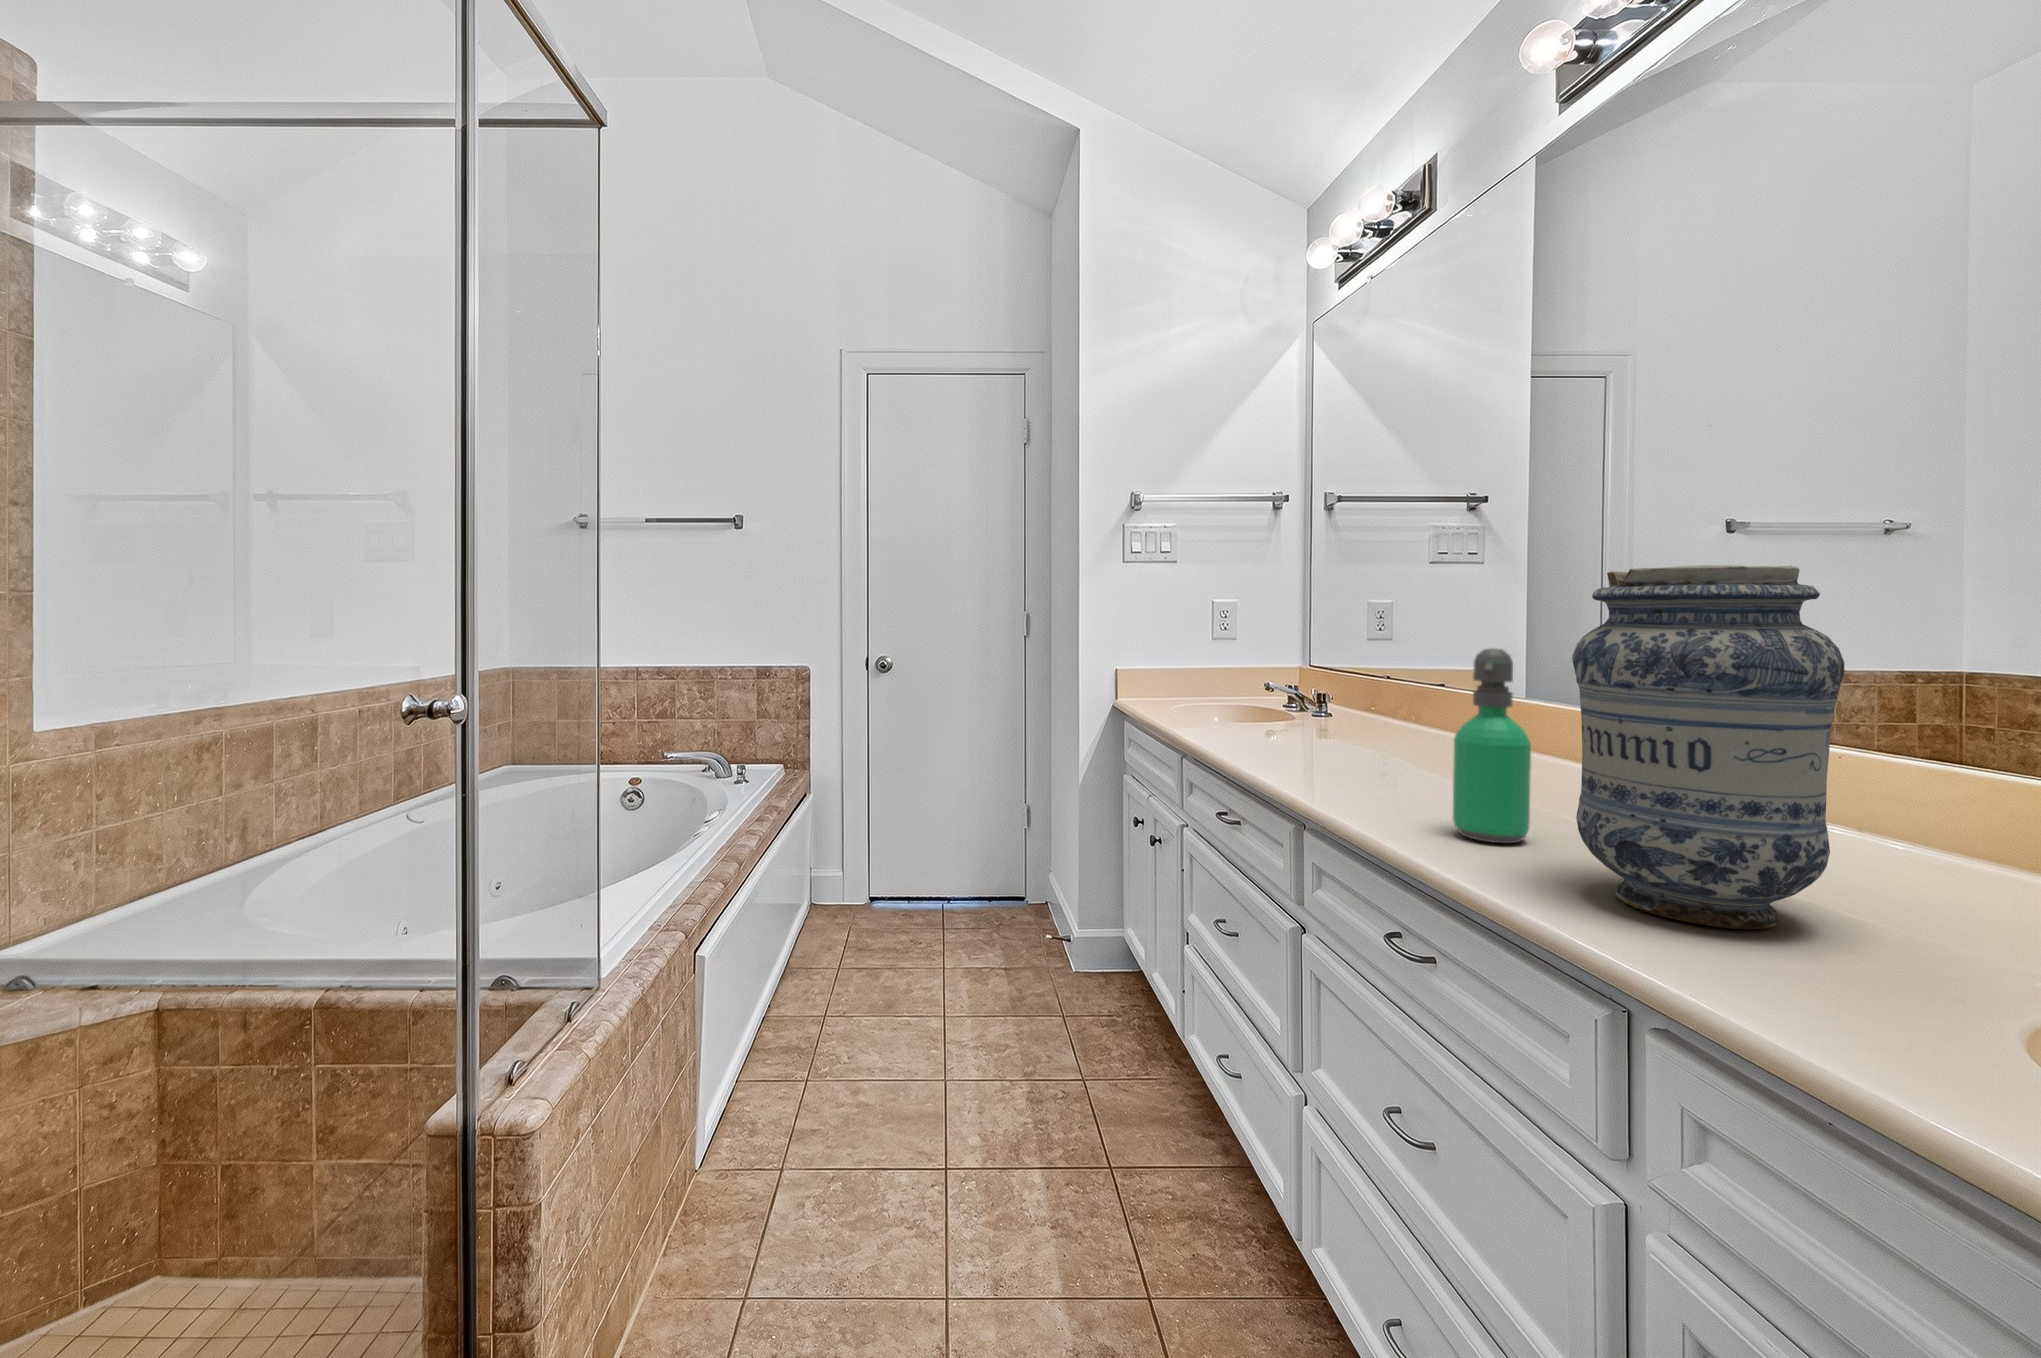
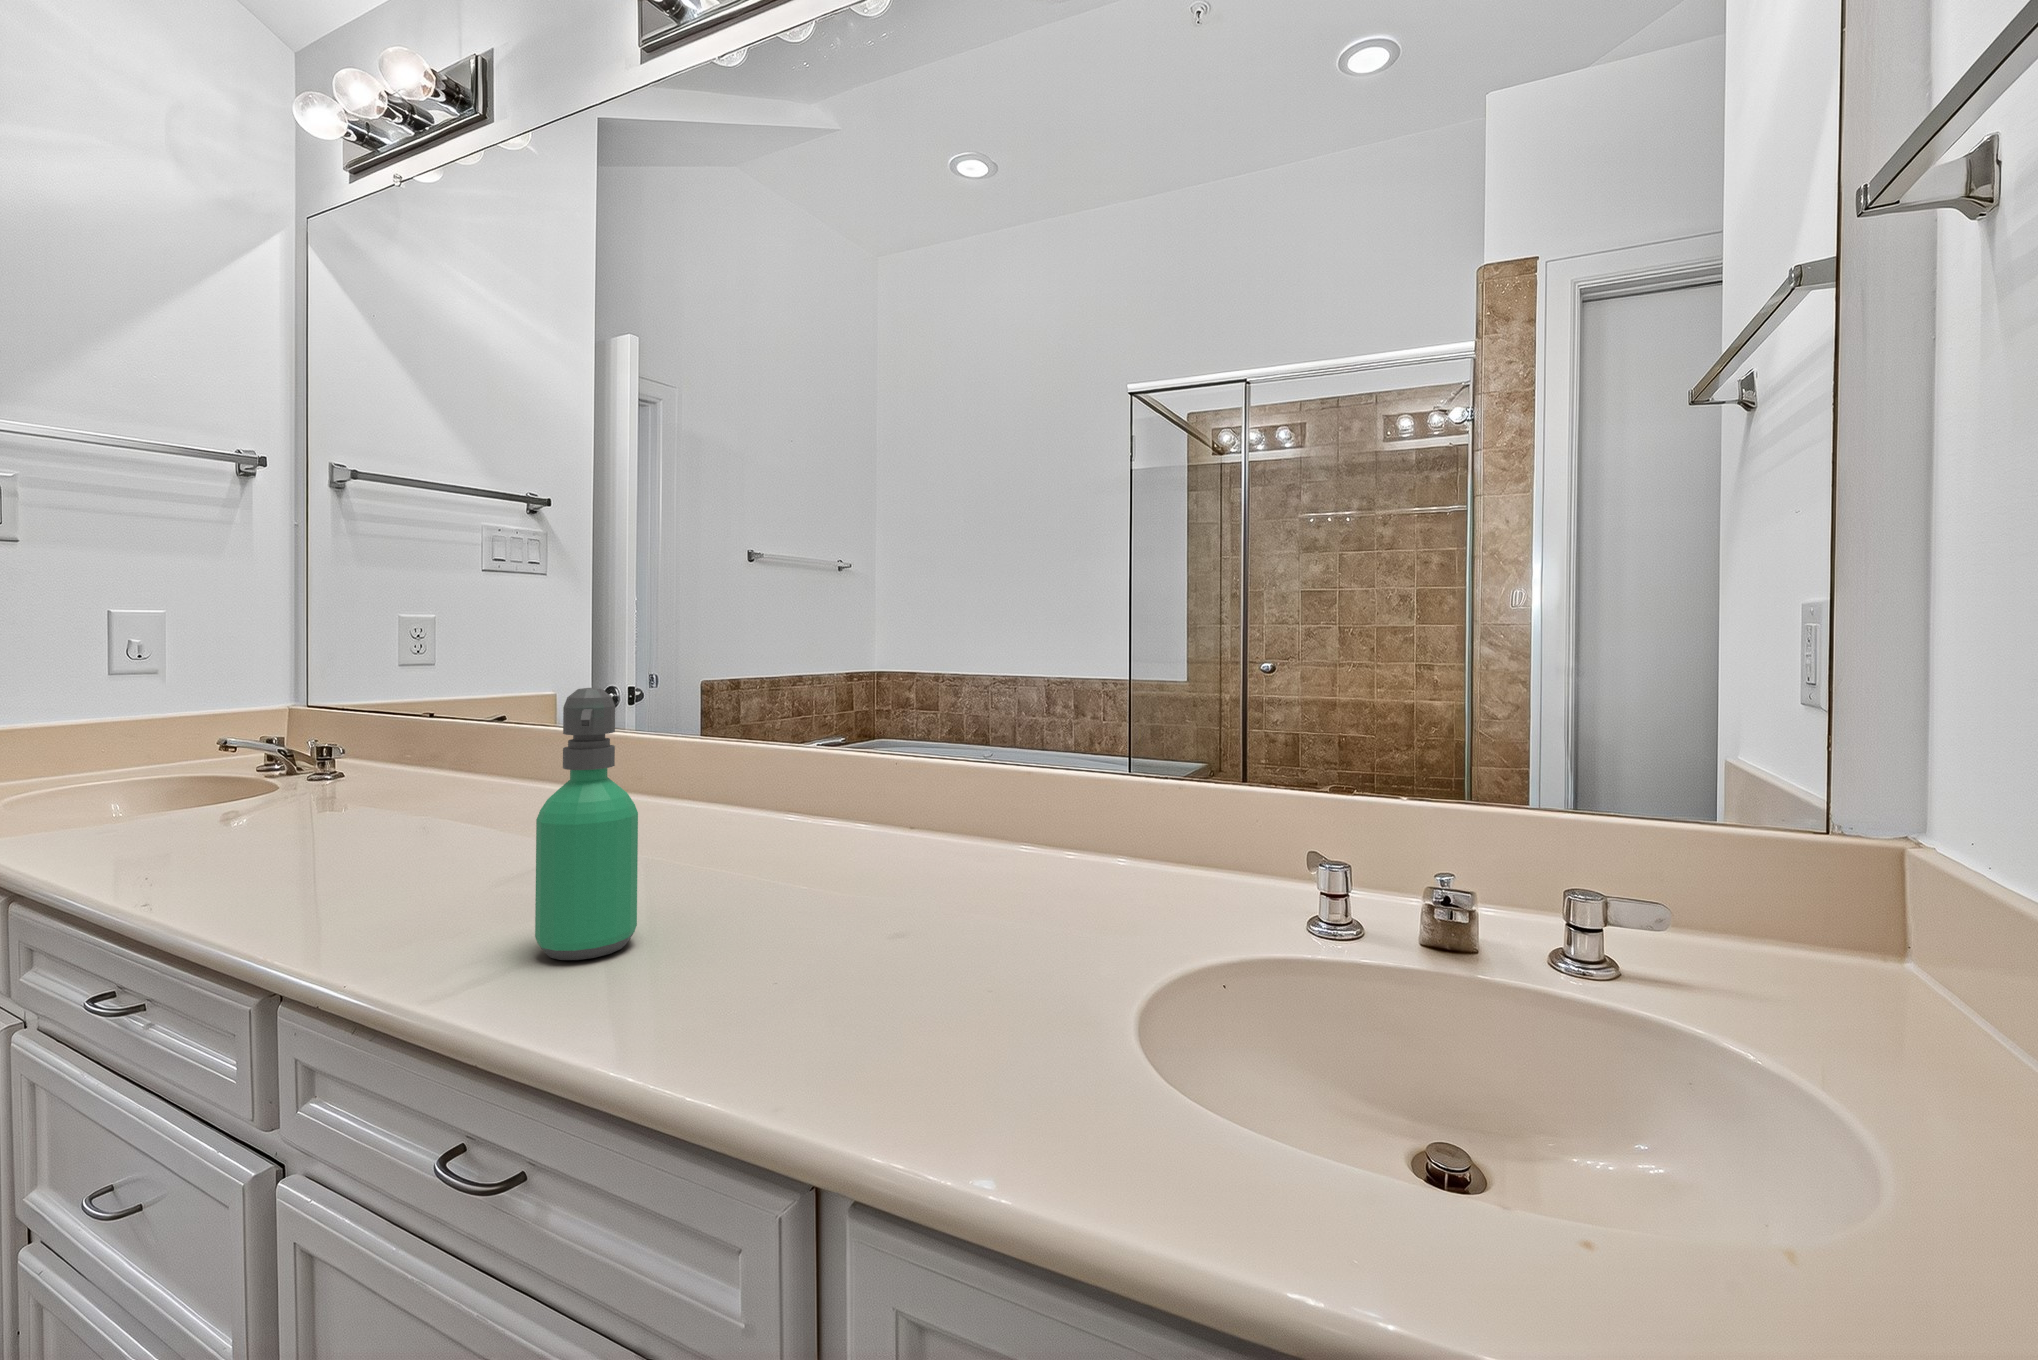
vase: present [1572,565,1845,929] -> none [702,588,951,1021]

